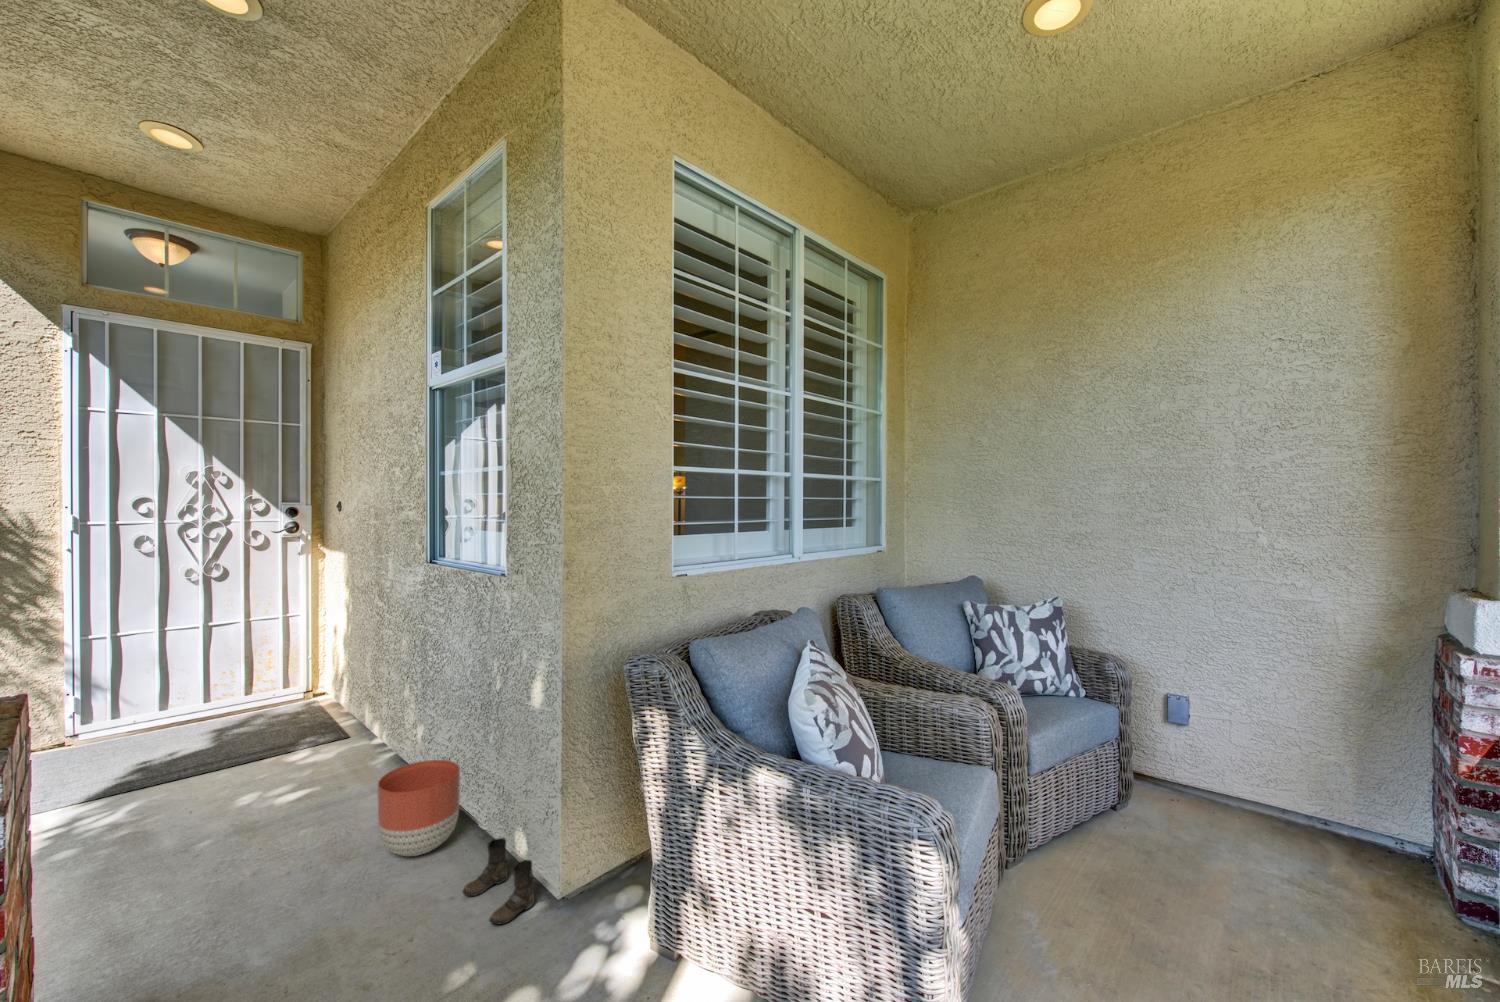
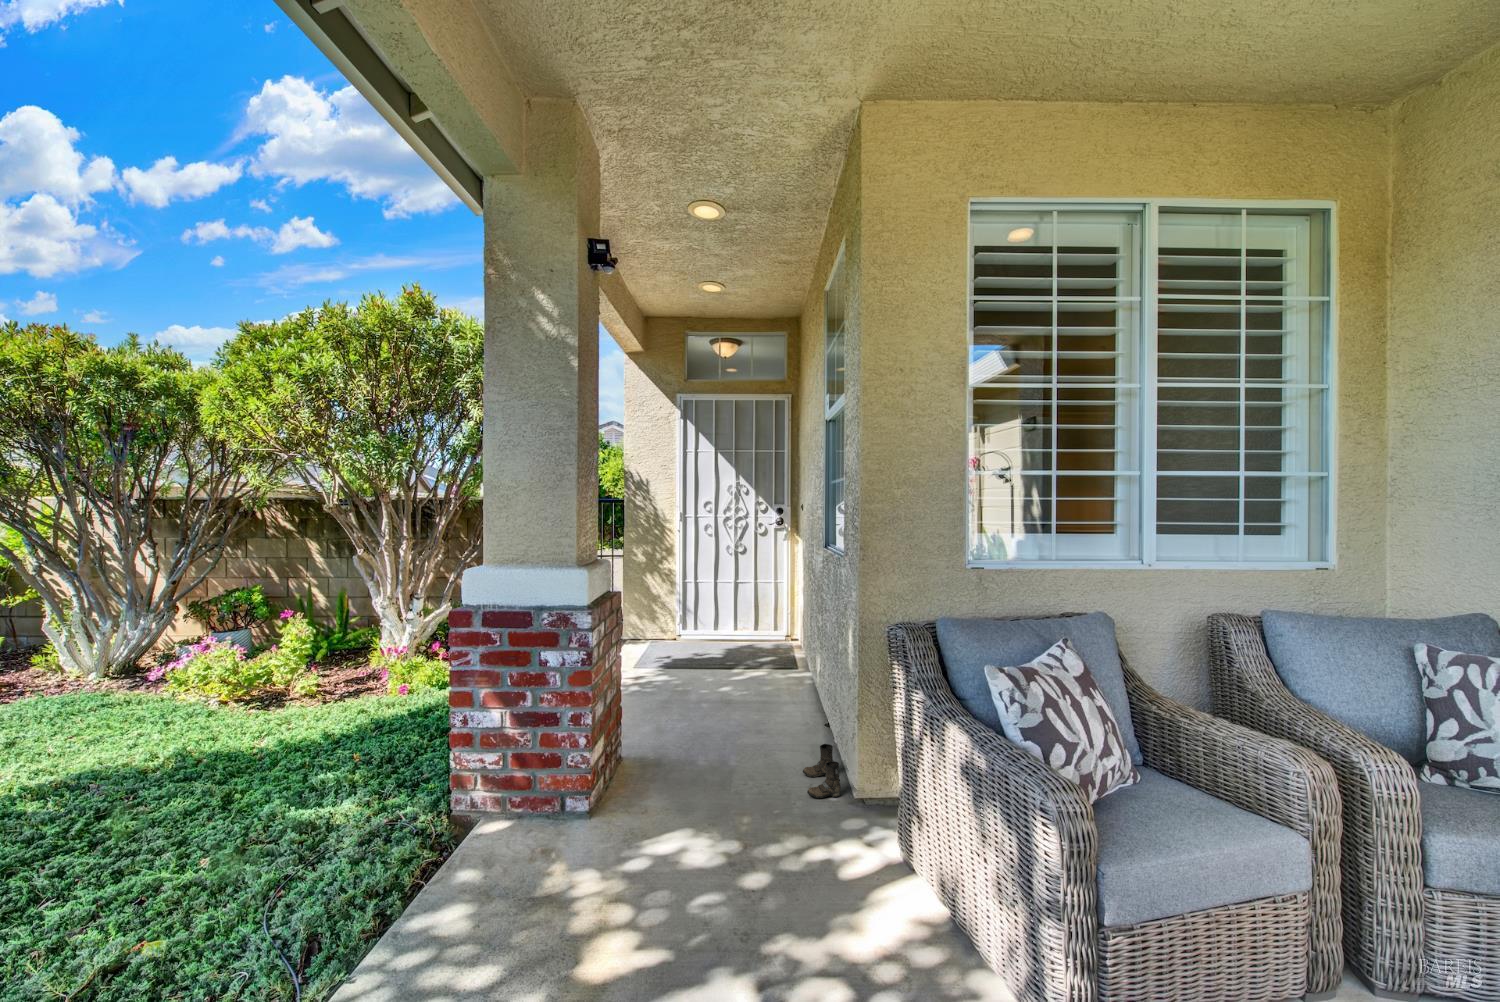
planter: present [378,760,460,856] -> none [772,682,822,743]

